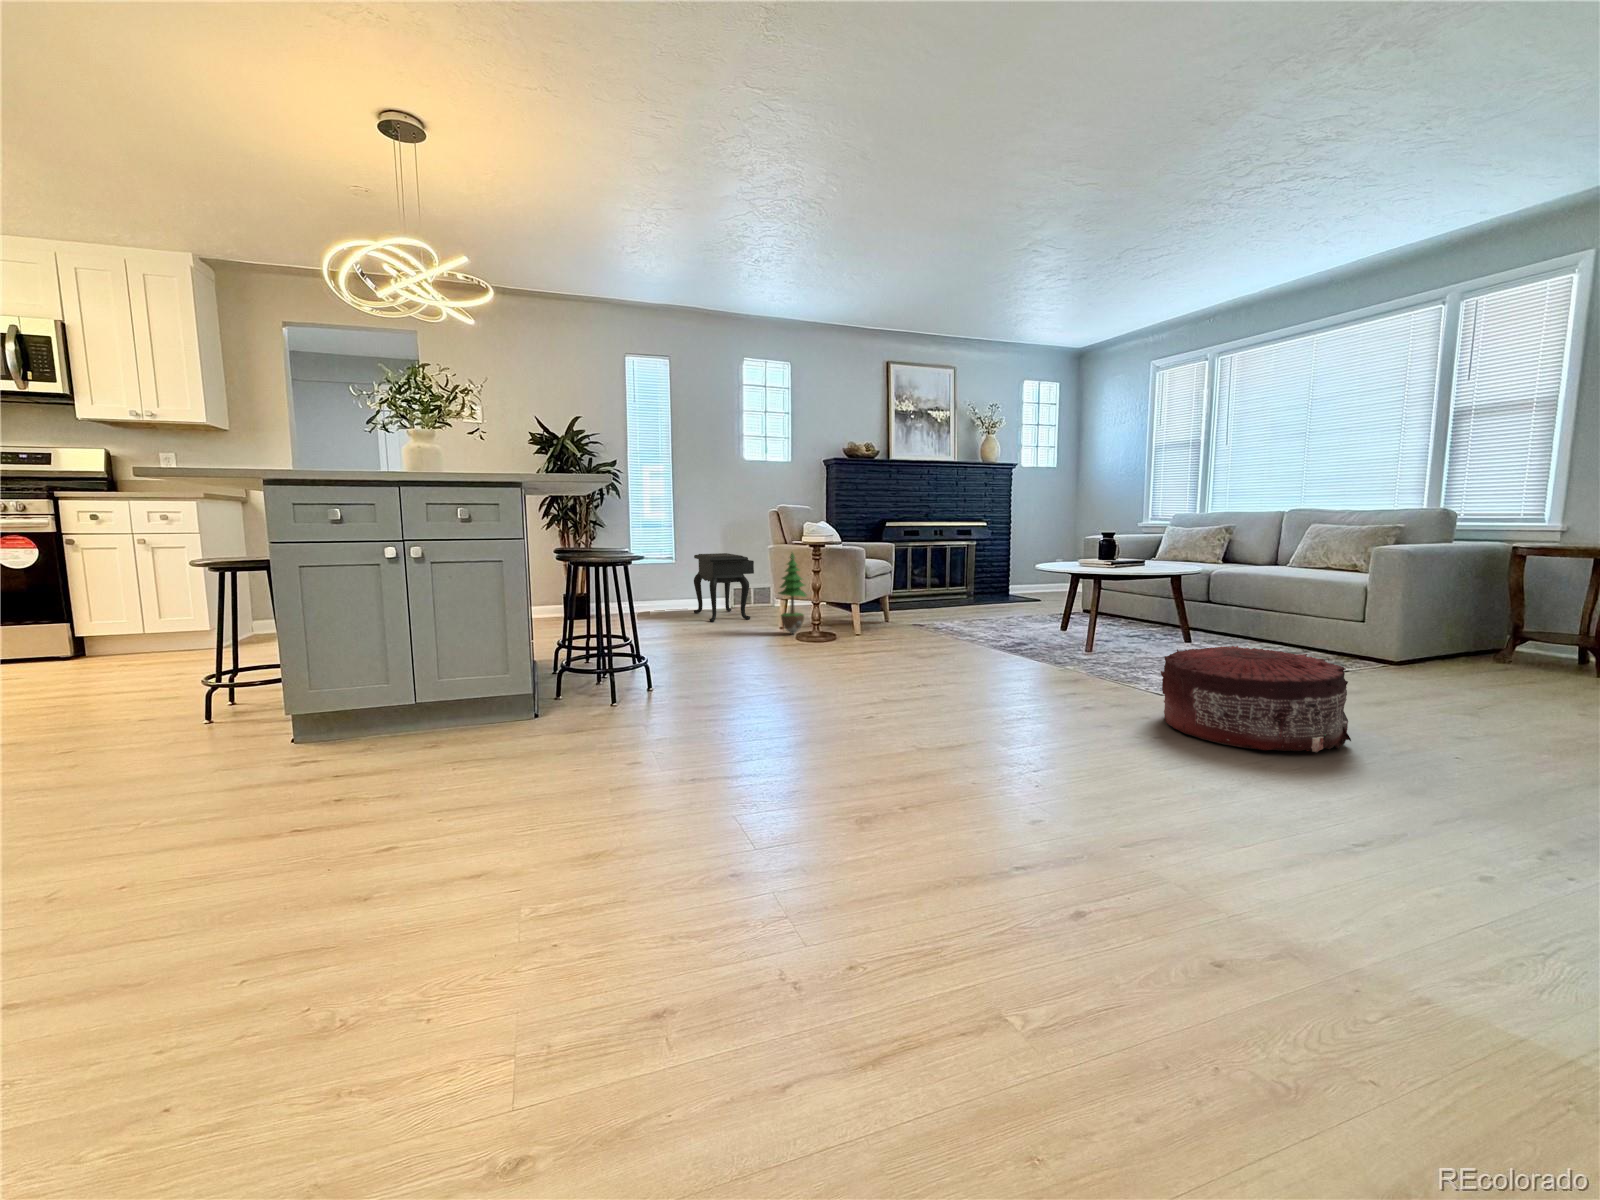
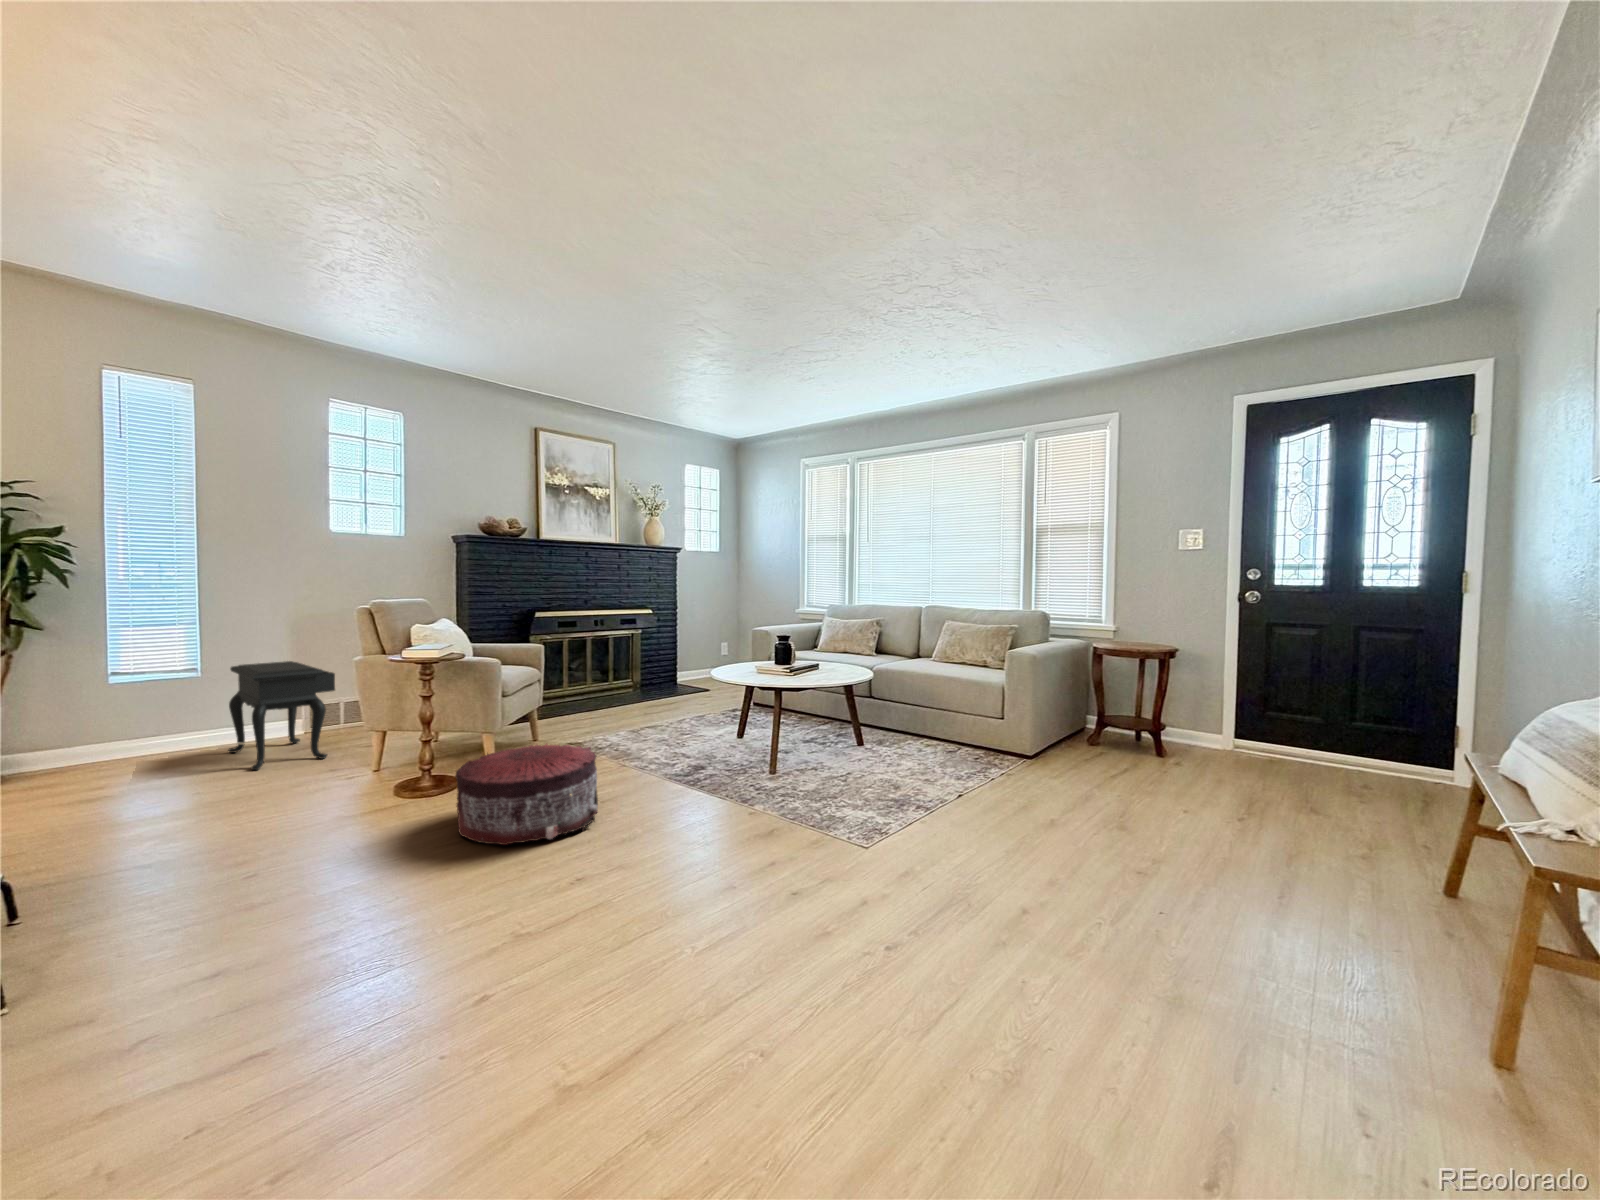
potted tree: present [779,553,807,634] -> none [365,667,414,784]
pouf: present [1161,646,1351,752] -> present [455,743,598,845]

